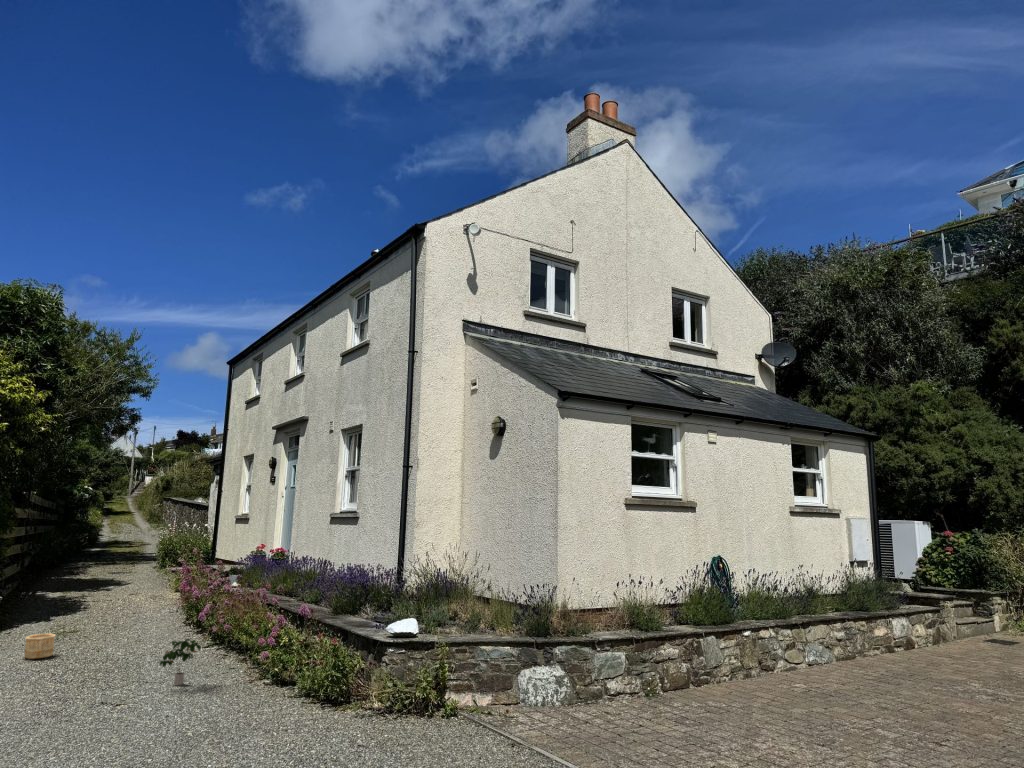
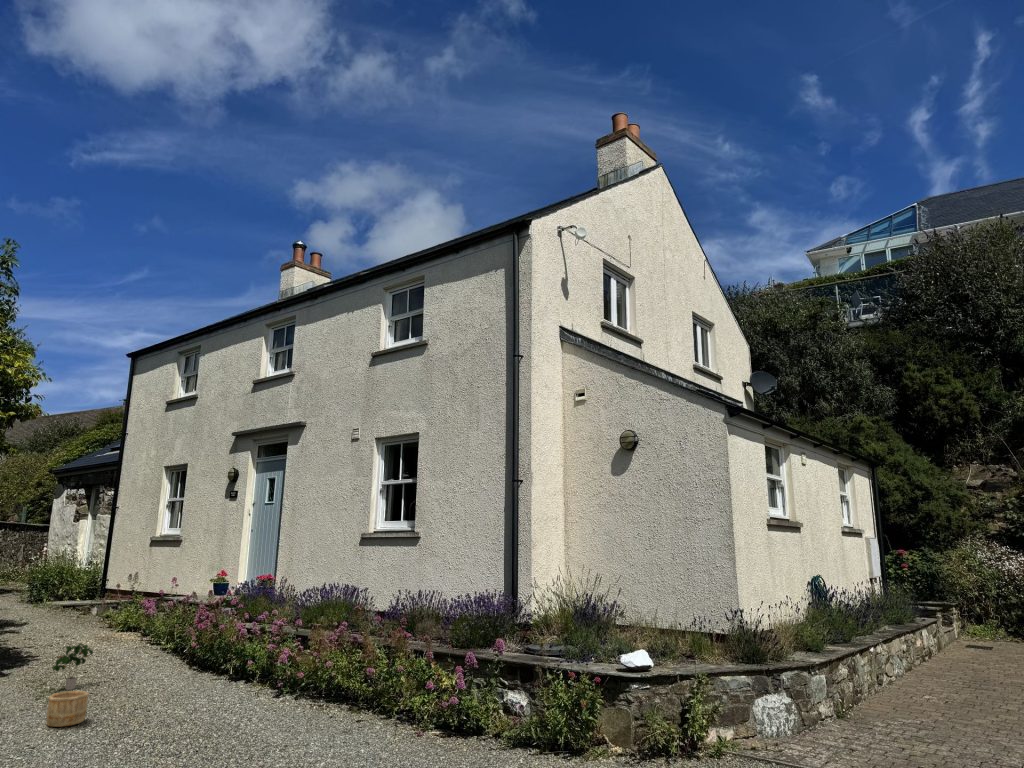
potted plant: present [159,639,201,685] -> present [53,644,93,690]

